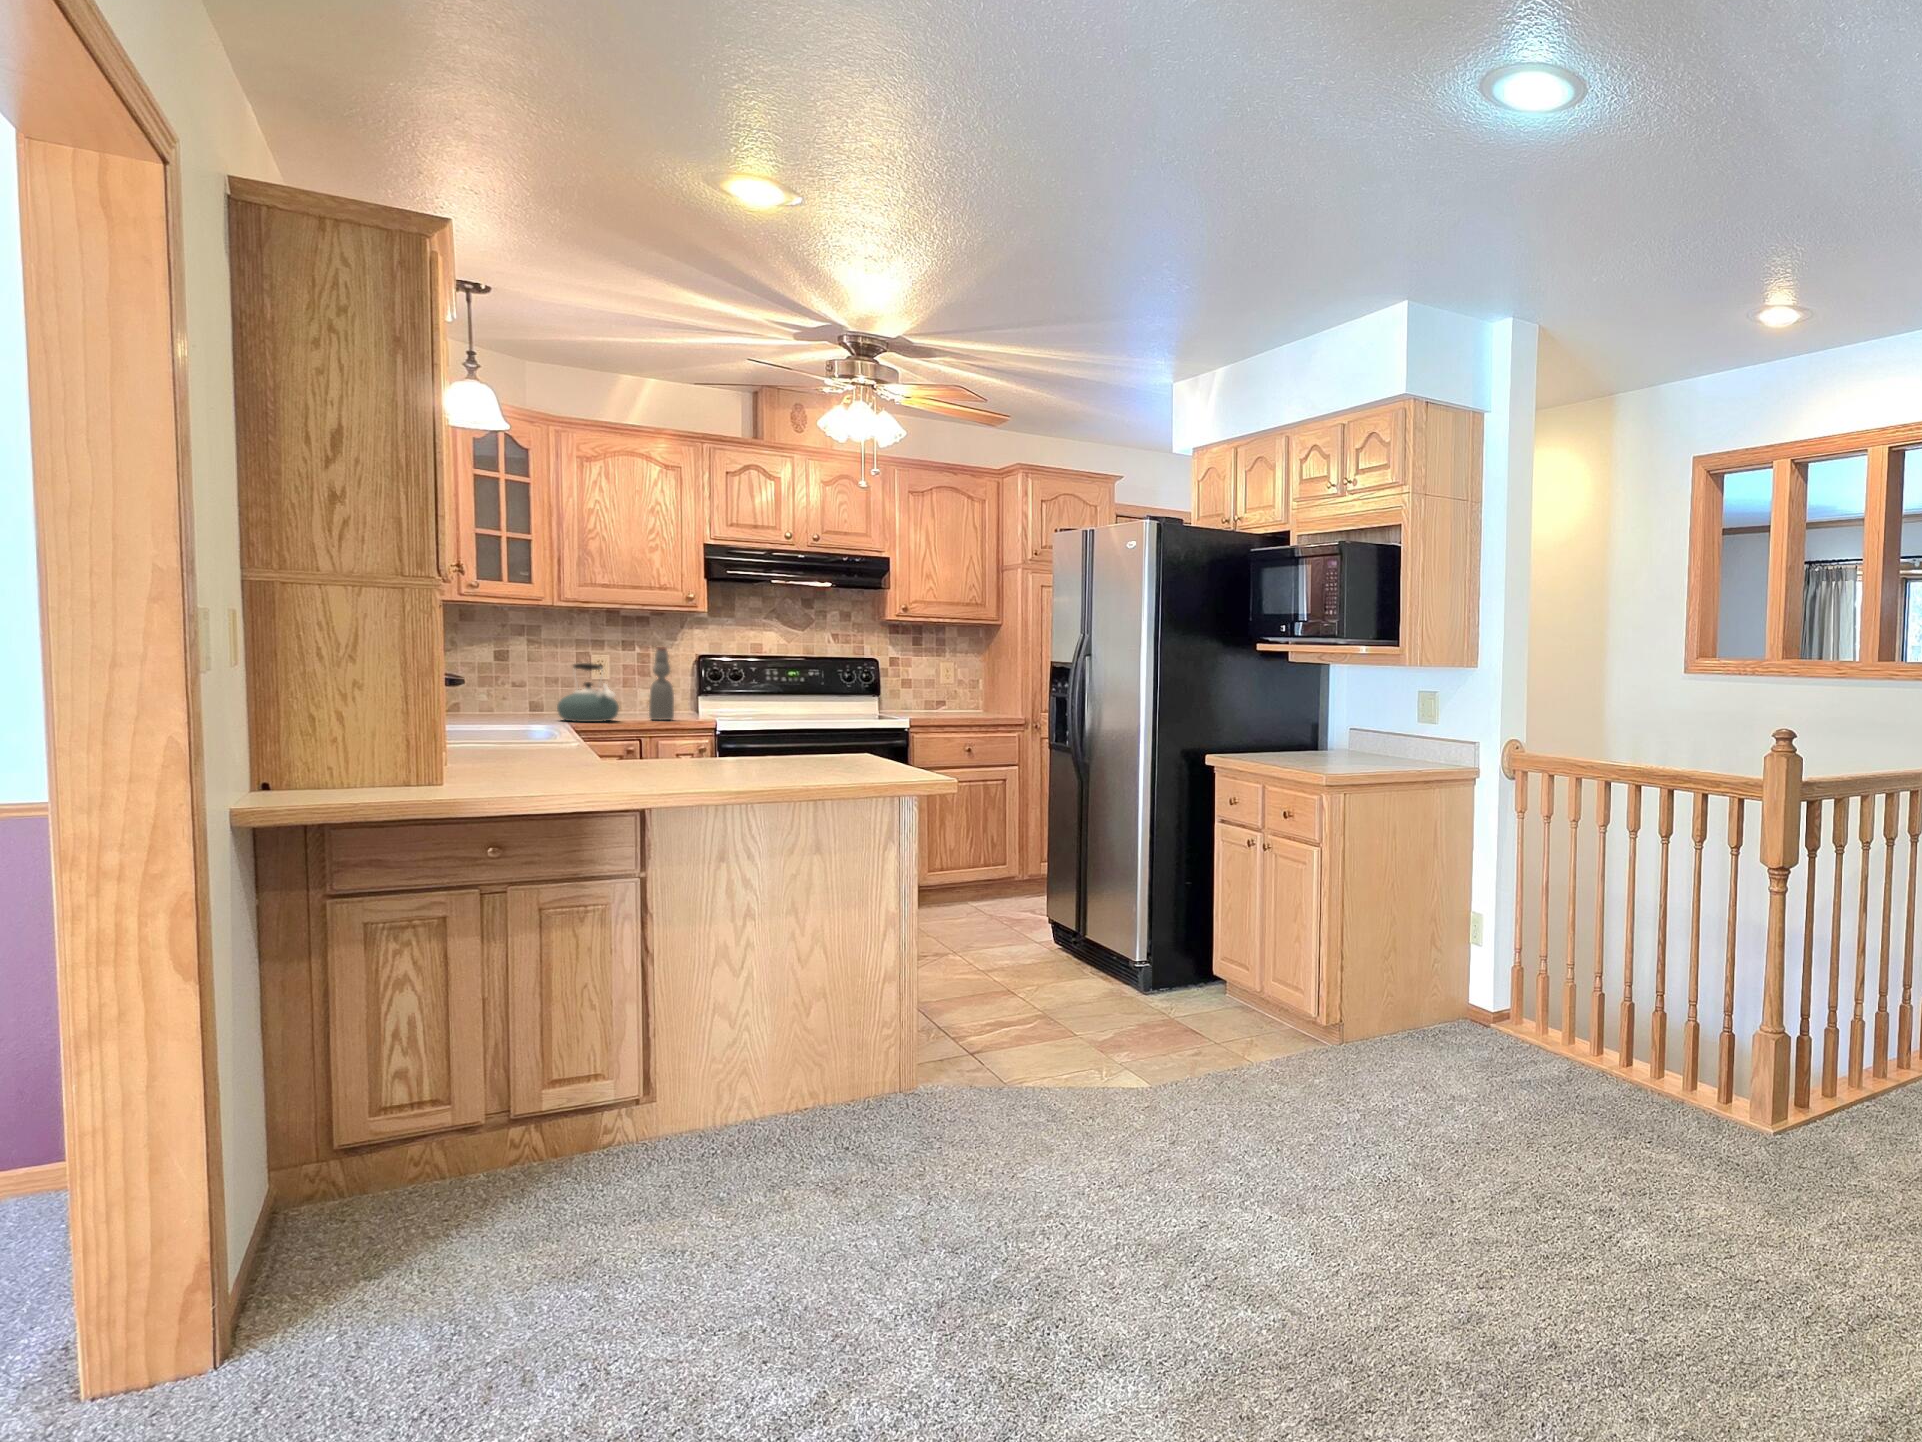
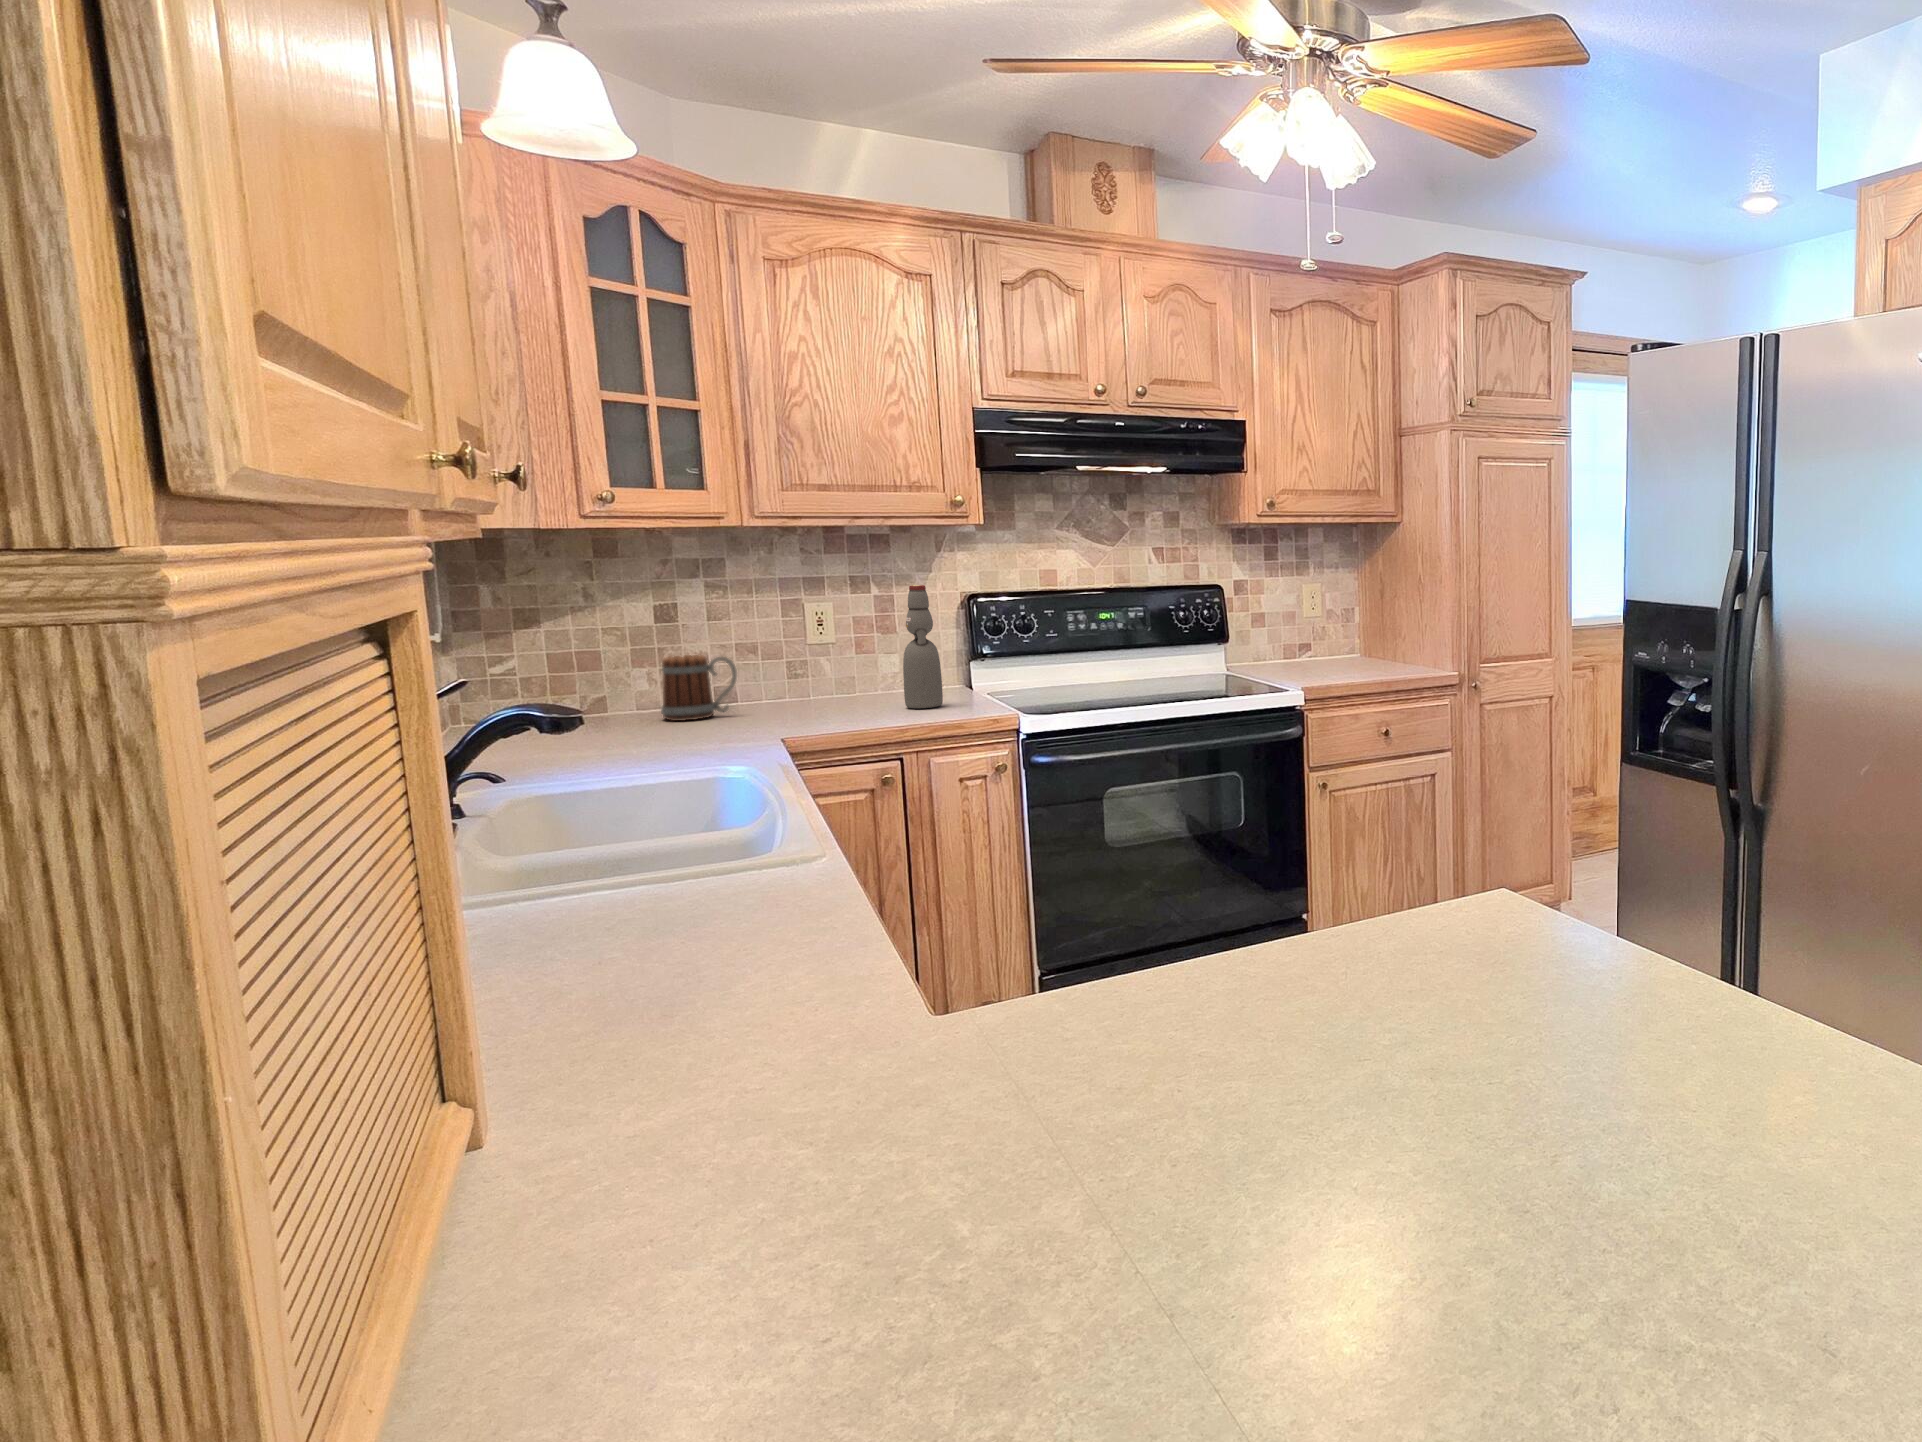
kettle: present [557,663,619,722] -> none [761,621,860,725]
mug: none [496,681,544,718] -> present [661,655,737,721]

